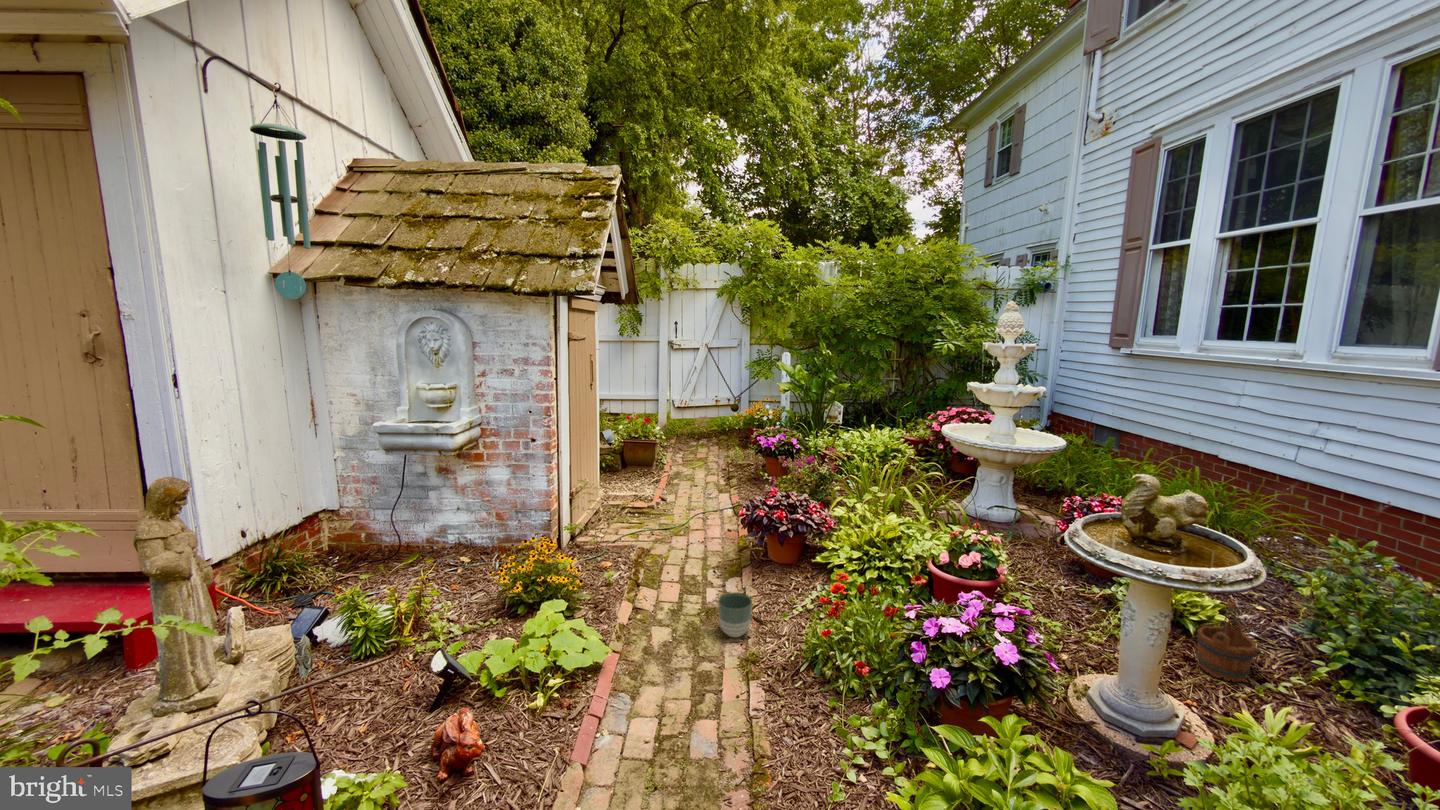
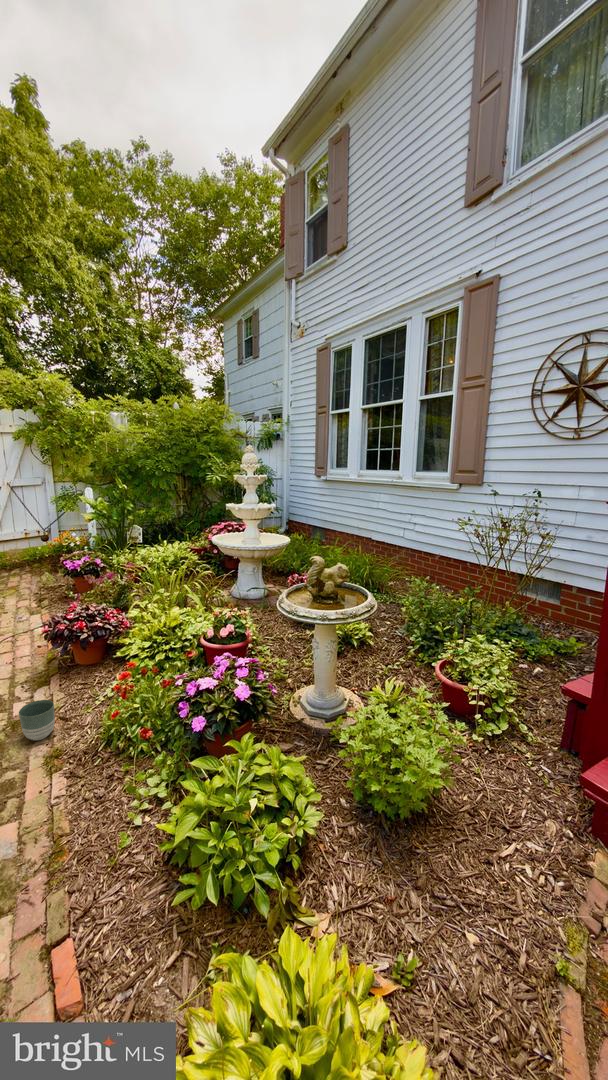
wooden bucket: present [1197,602,1256,682] -> none [358,624,384,670]

